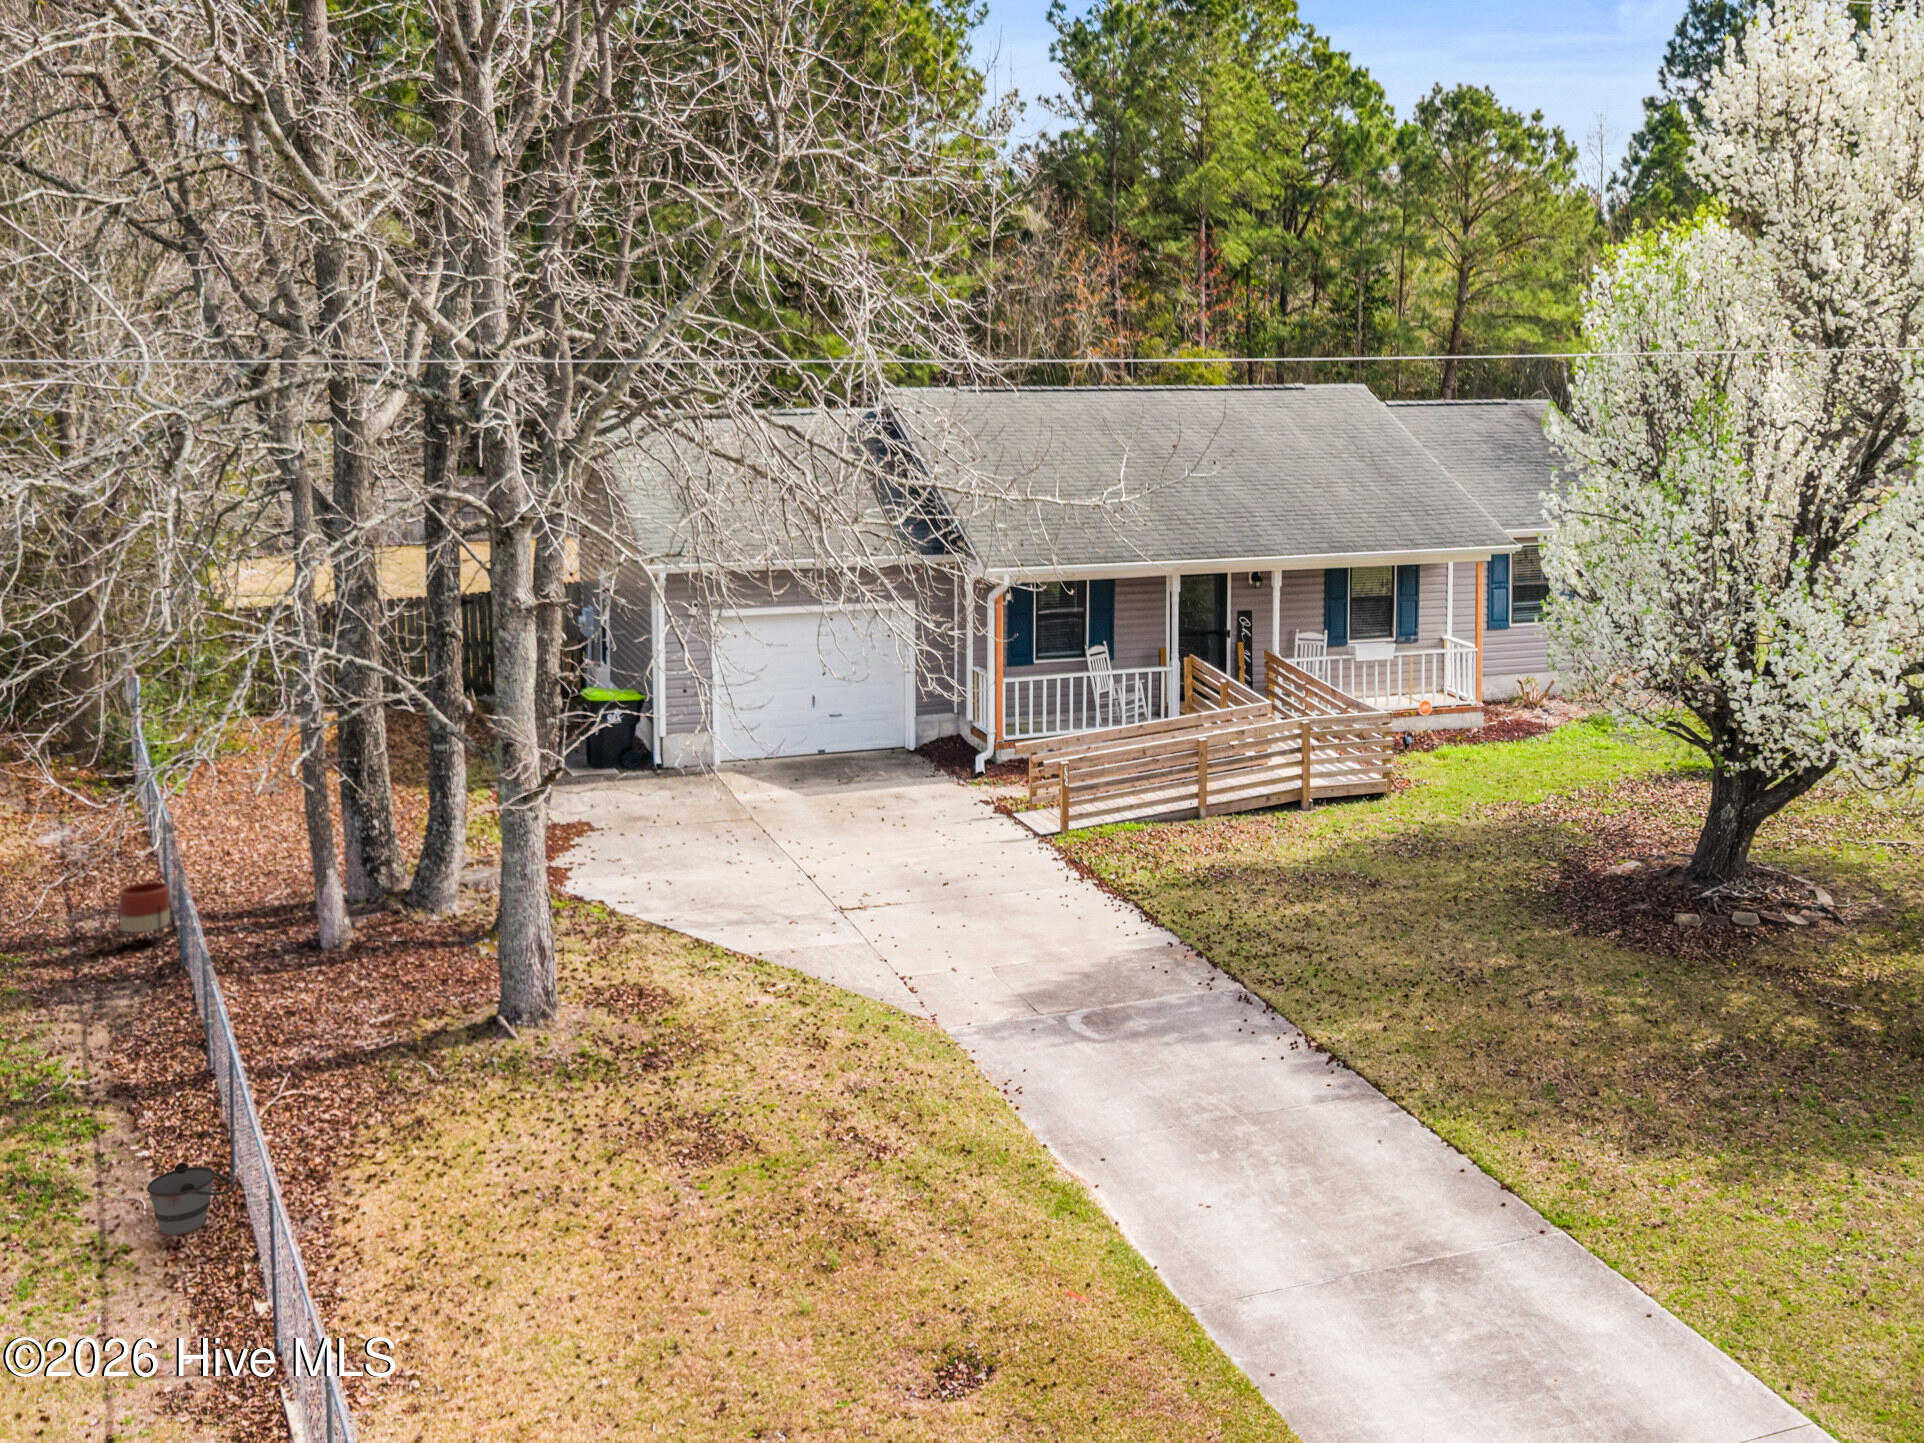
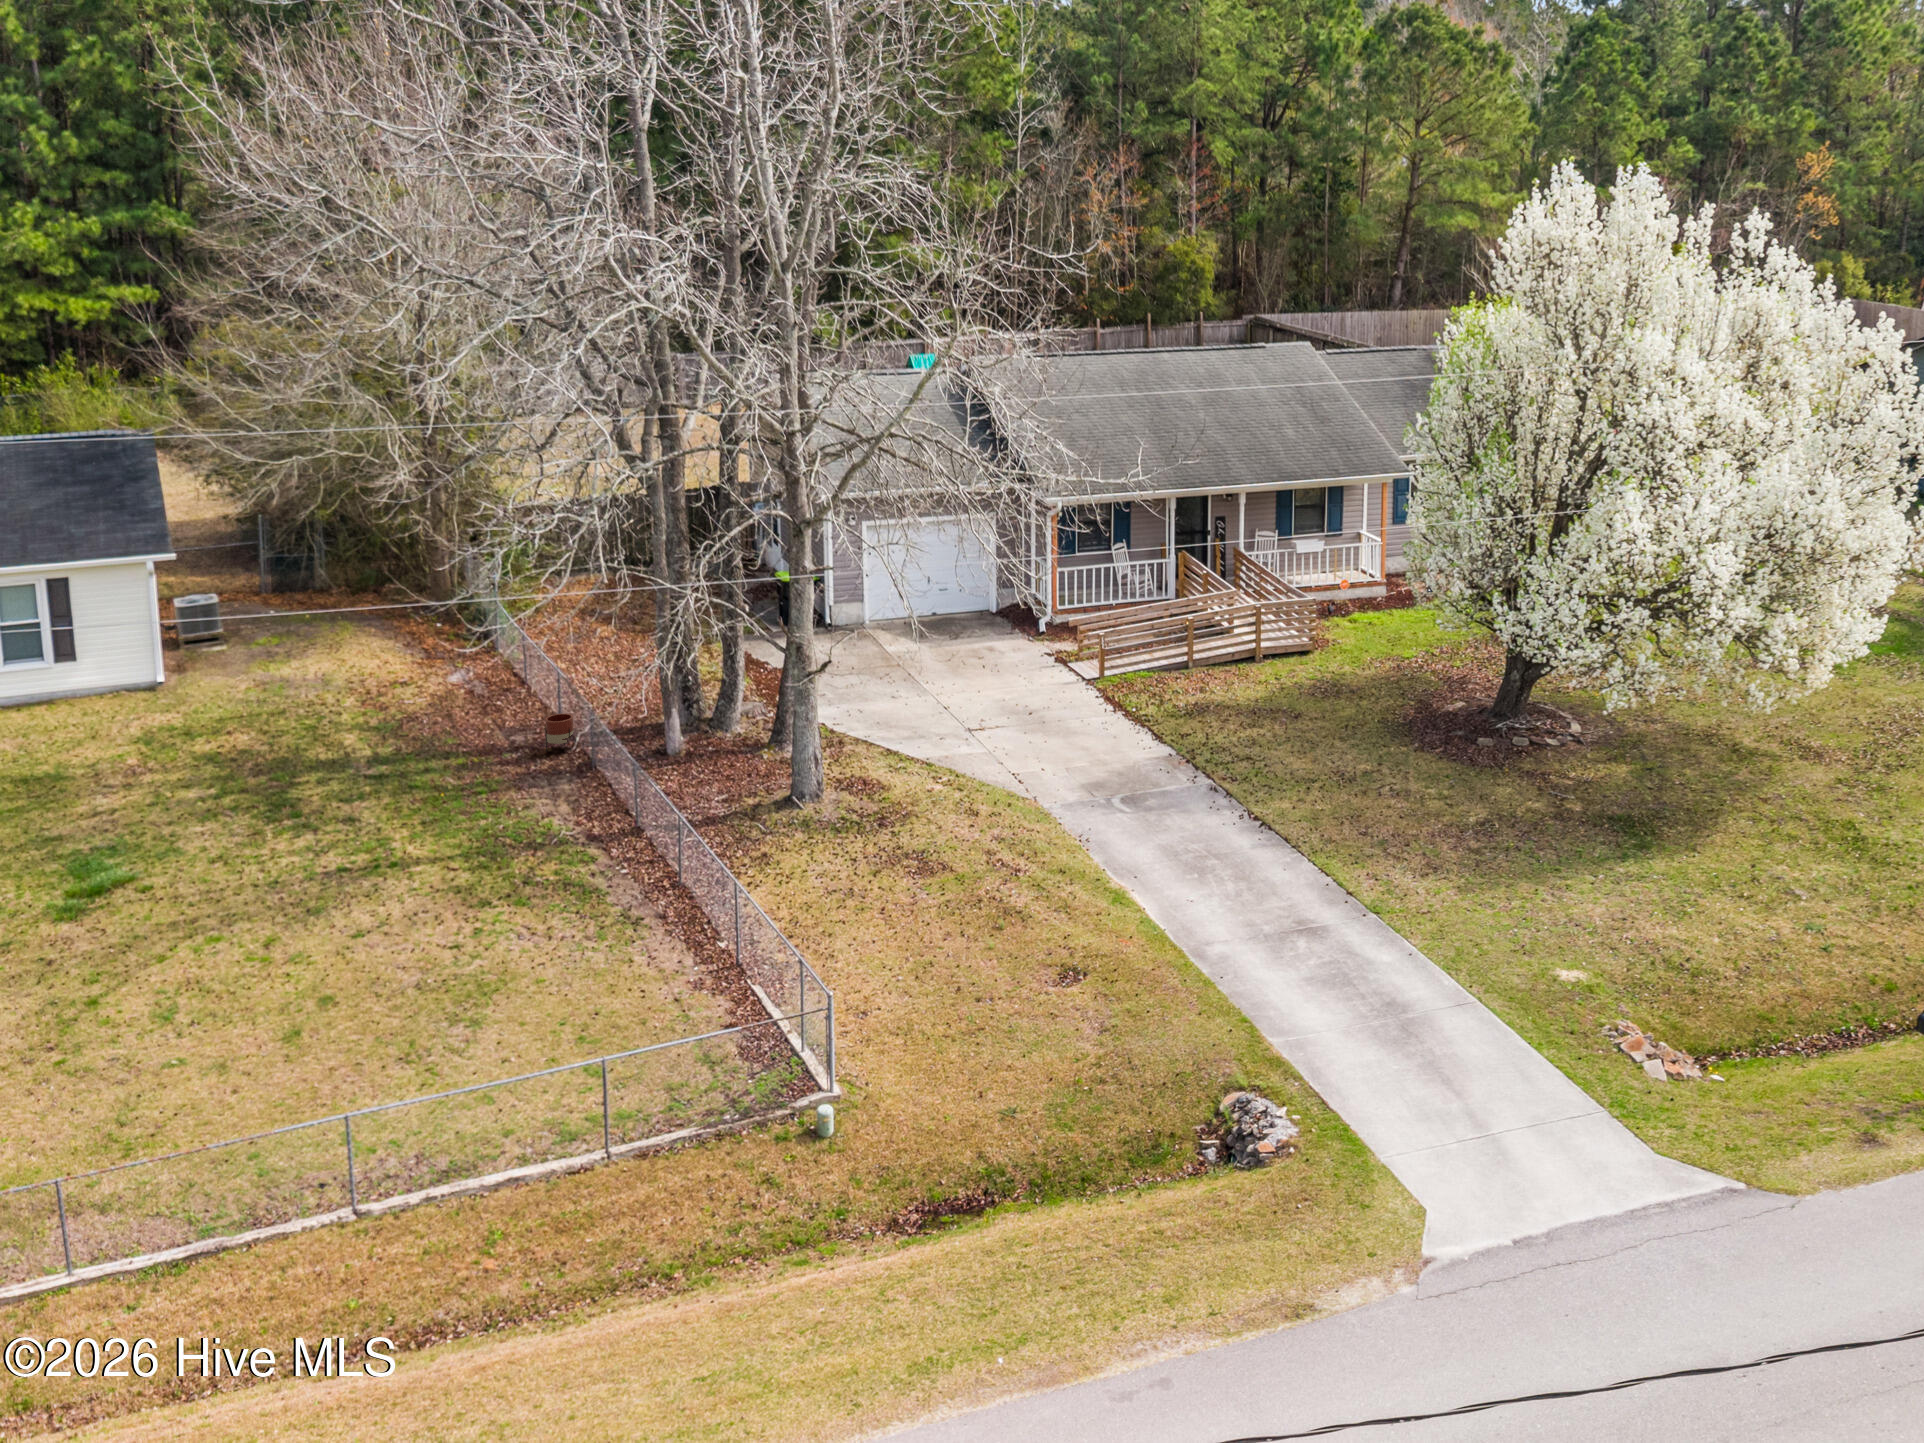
bucket: present [147,1162,235,1236] -> none [647,875,688,911]

